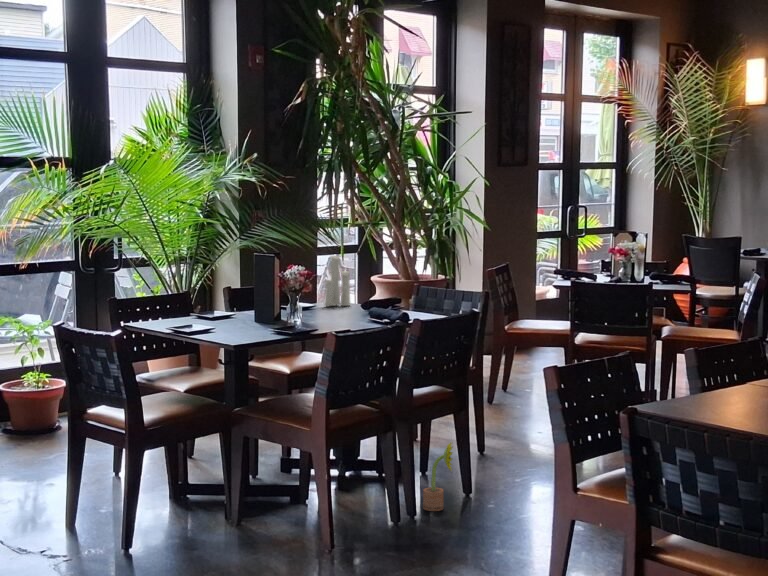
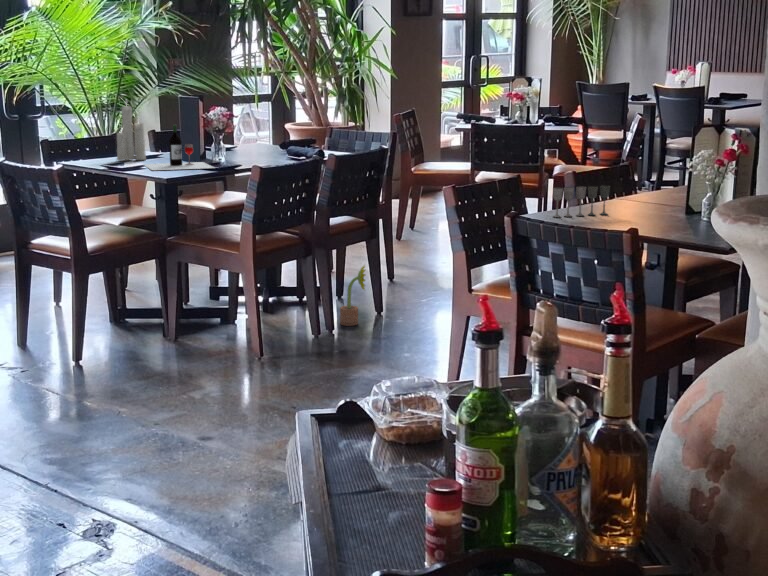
candle: present [325,255,350,306] -> present [117,106,146,161]
wine bottle: none [211,284,289,334] -> present [145,125,214,170]
wine glass: none [676,369,745,407] -> present [553,185,610,217]

